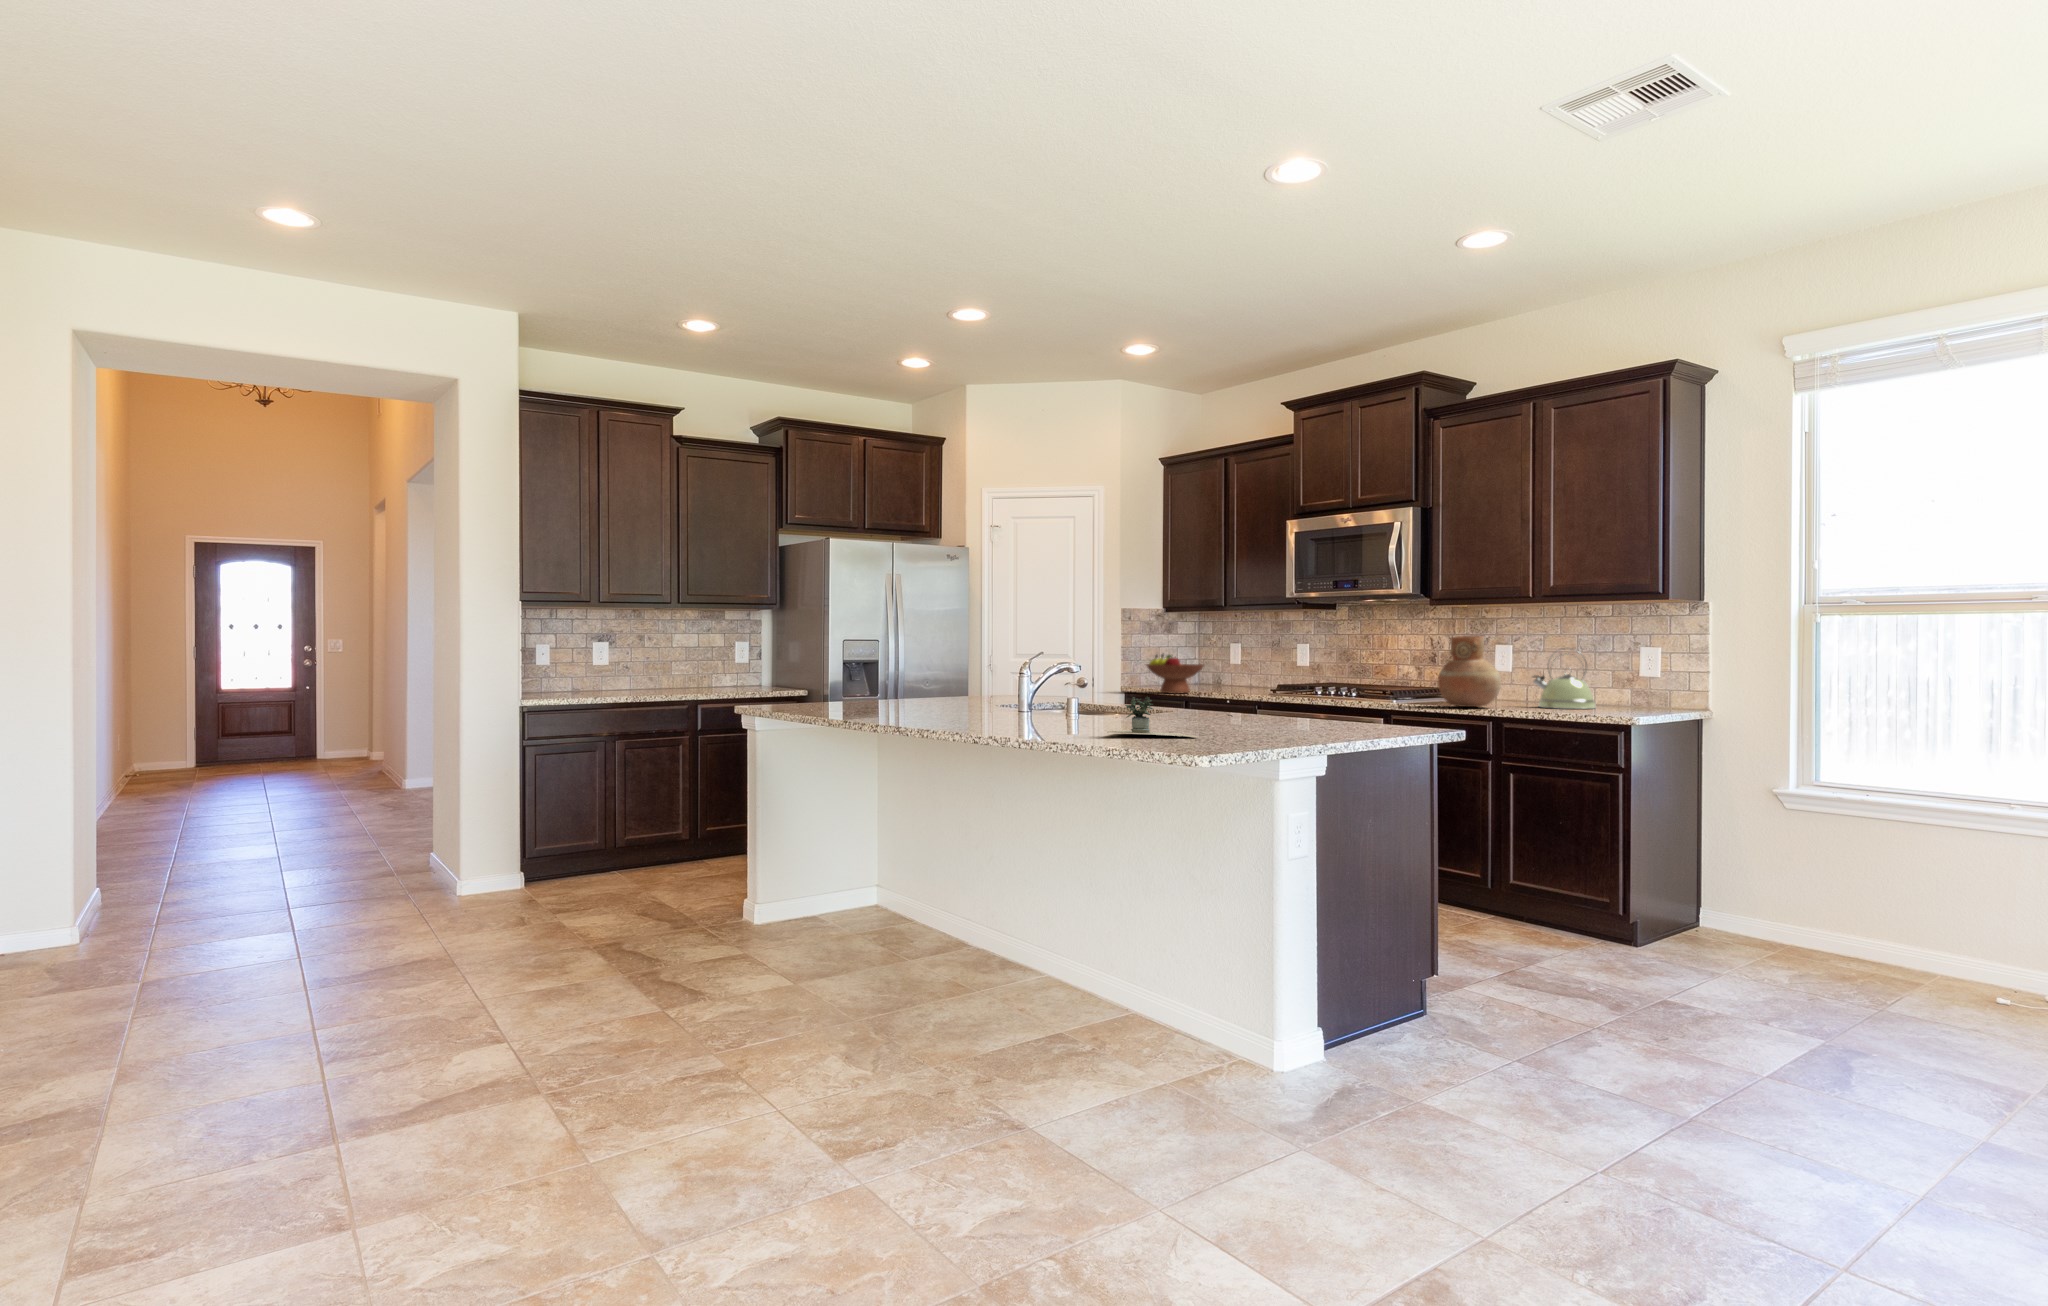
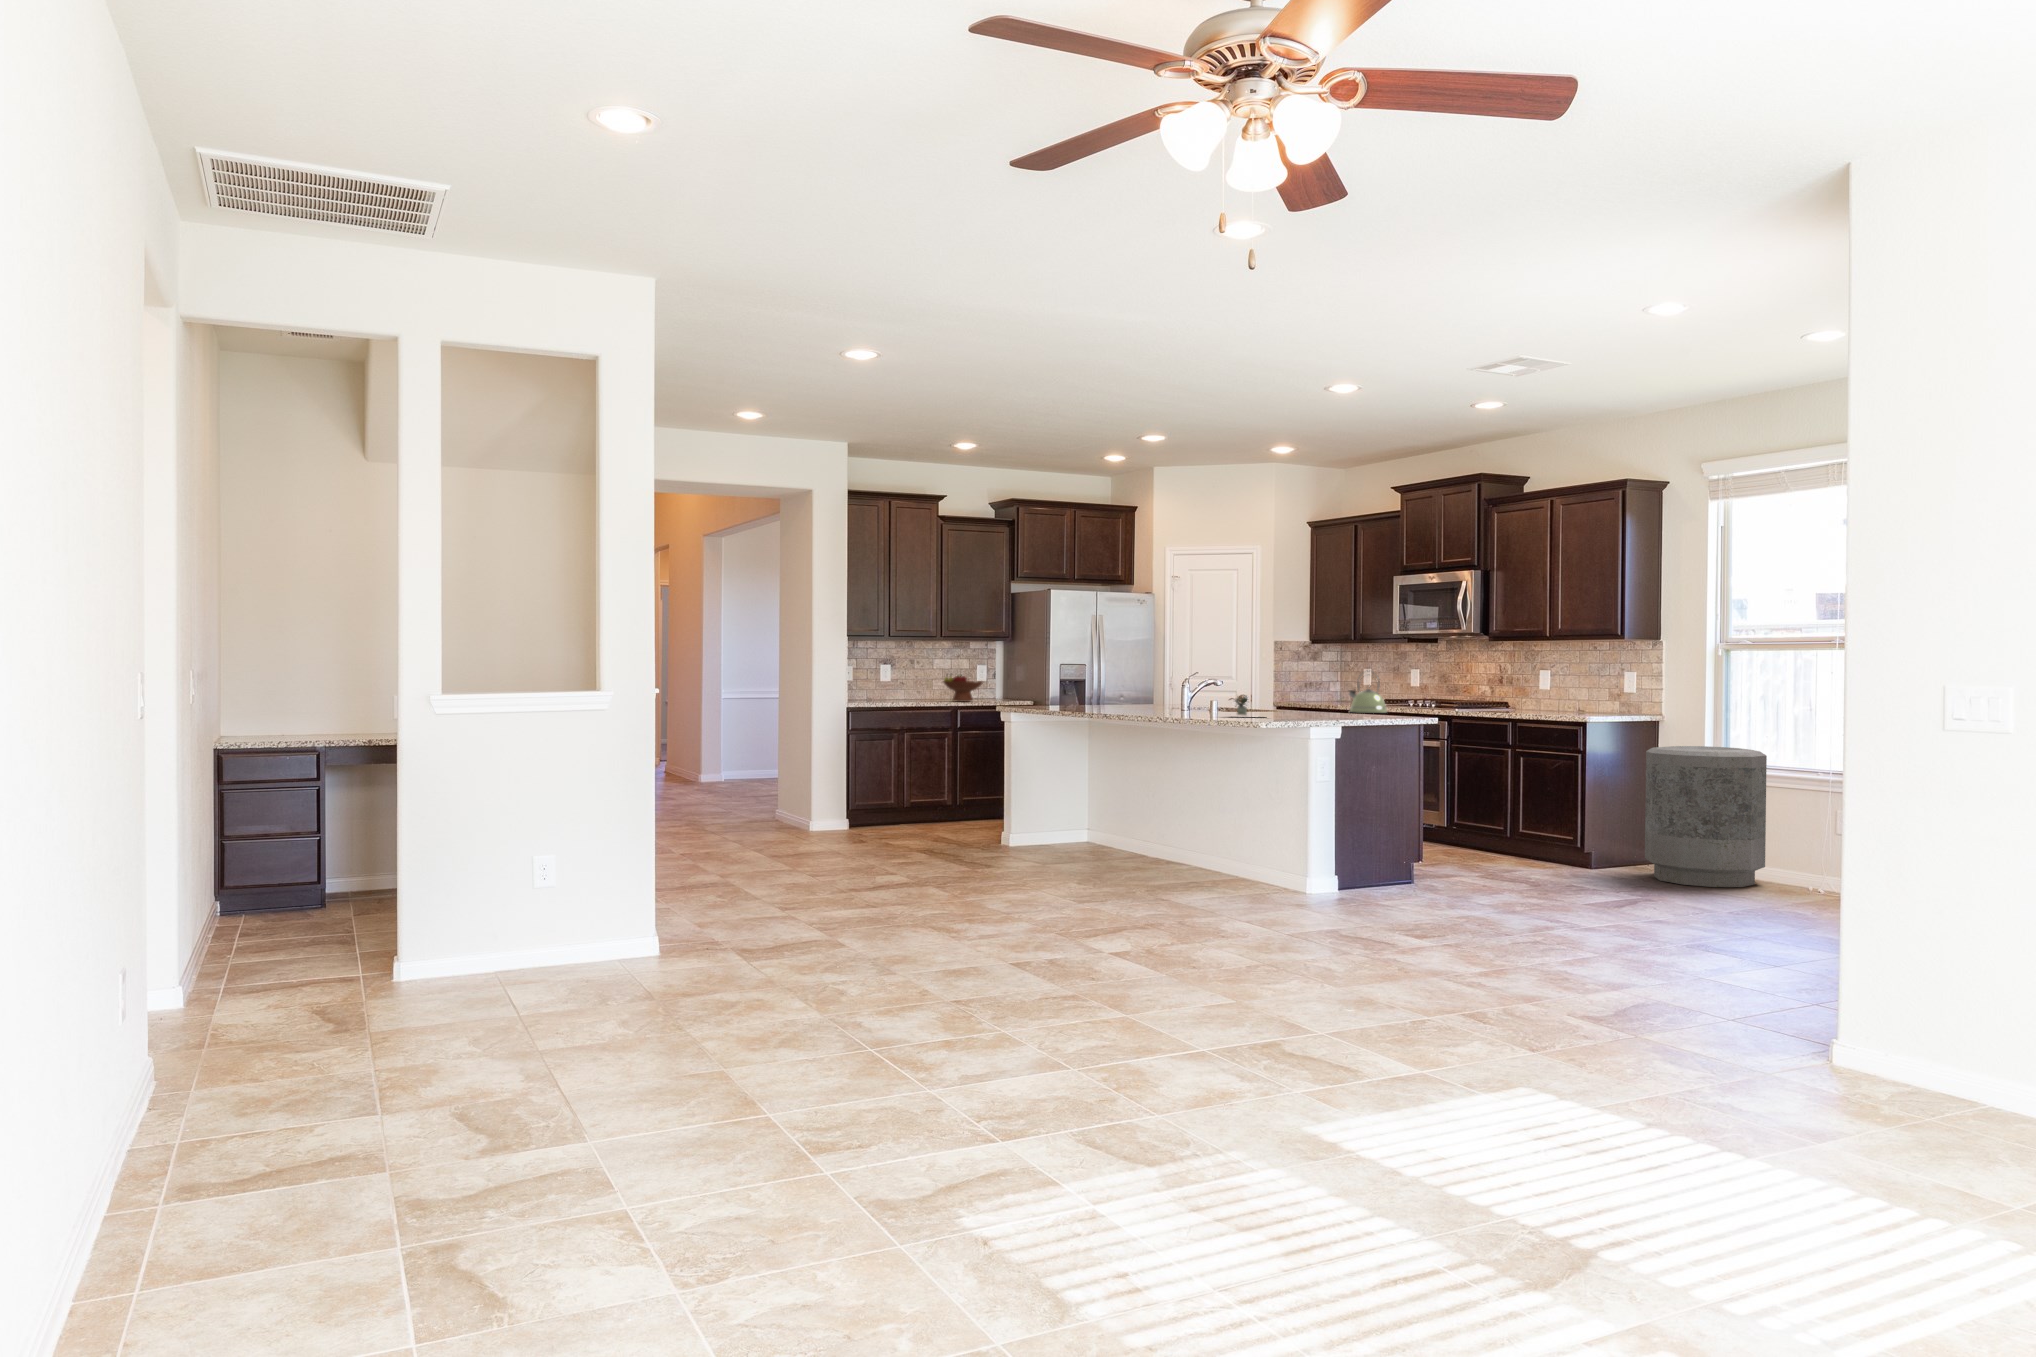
vase: present [1438,635,1501,707] -> none [1478,663,1522,713]
kettle: present [1533,649,1595,709] -> present [1349,671,1387,713]
fruit bowl: present [1147,654,1204,694] -> present [943,675,983,702]
trash can: none [1733,761,1937,993] -> present [1645,746,1767,887]

